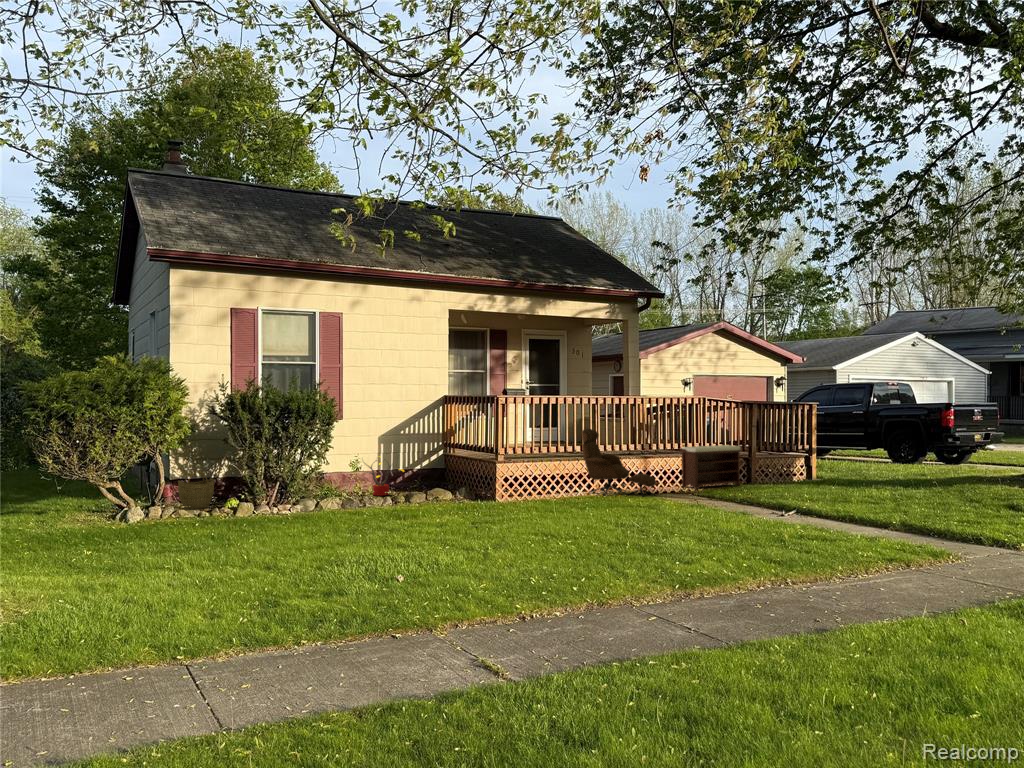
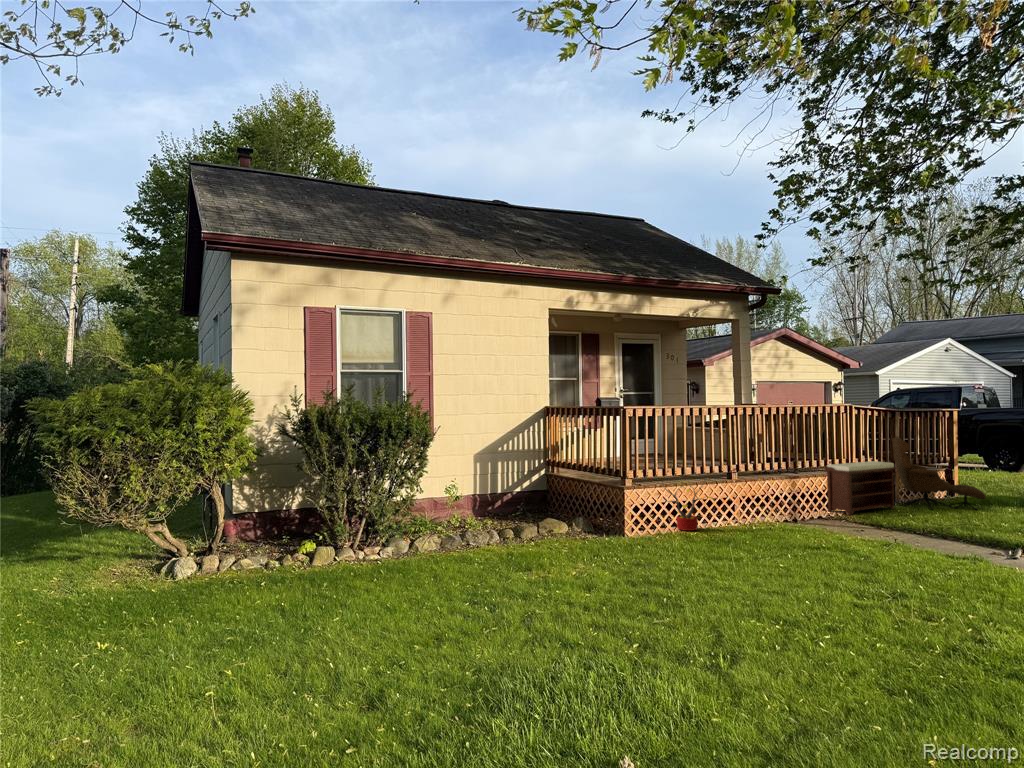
lounge chair: present [582,429,656,497] -> present [892,438,986,510]
decorative plant: present [367,459,404,496] -> present [666,486,714,531]
woven basket: present [178,470,214,510] -> none [242,503,286,554]

